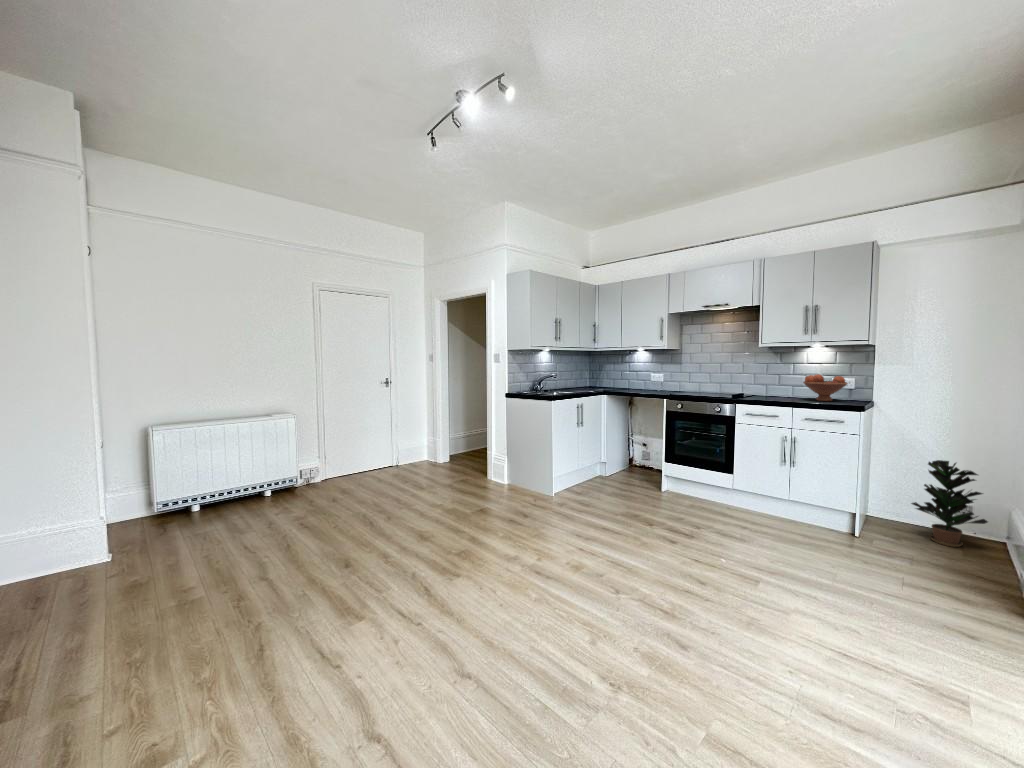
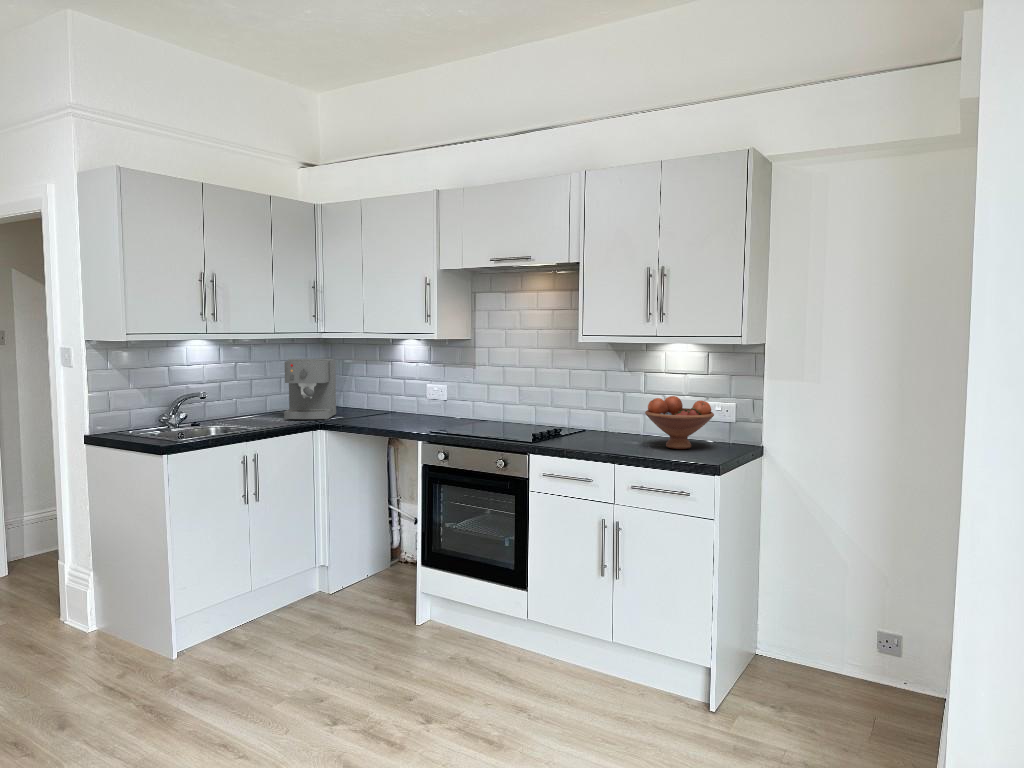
coffee maker: none [584,361,605,390] -> present [284,359,336,420]
potted plant: present [911,460,988,547] -> none [804,556,909,717]

